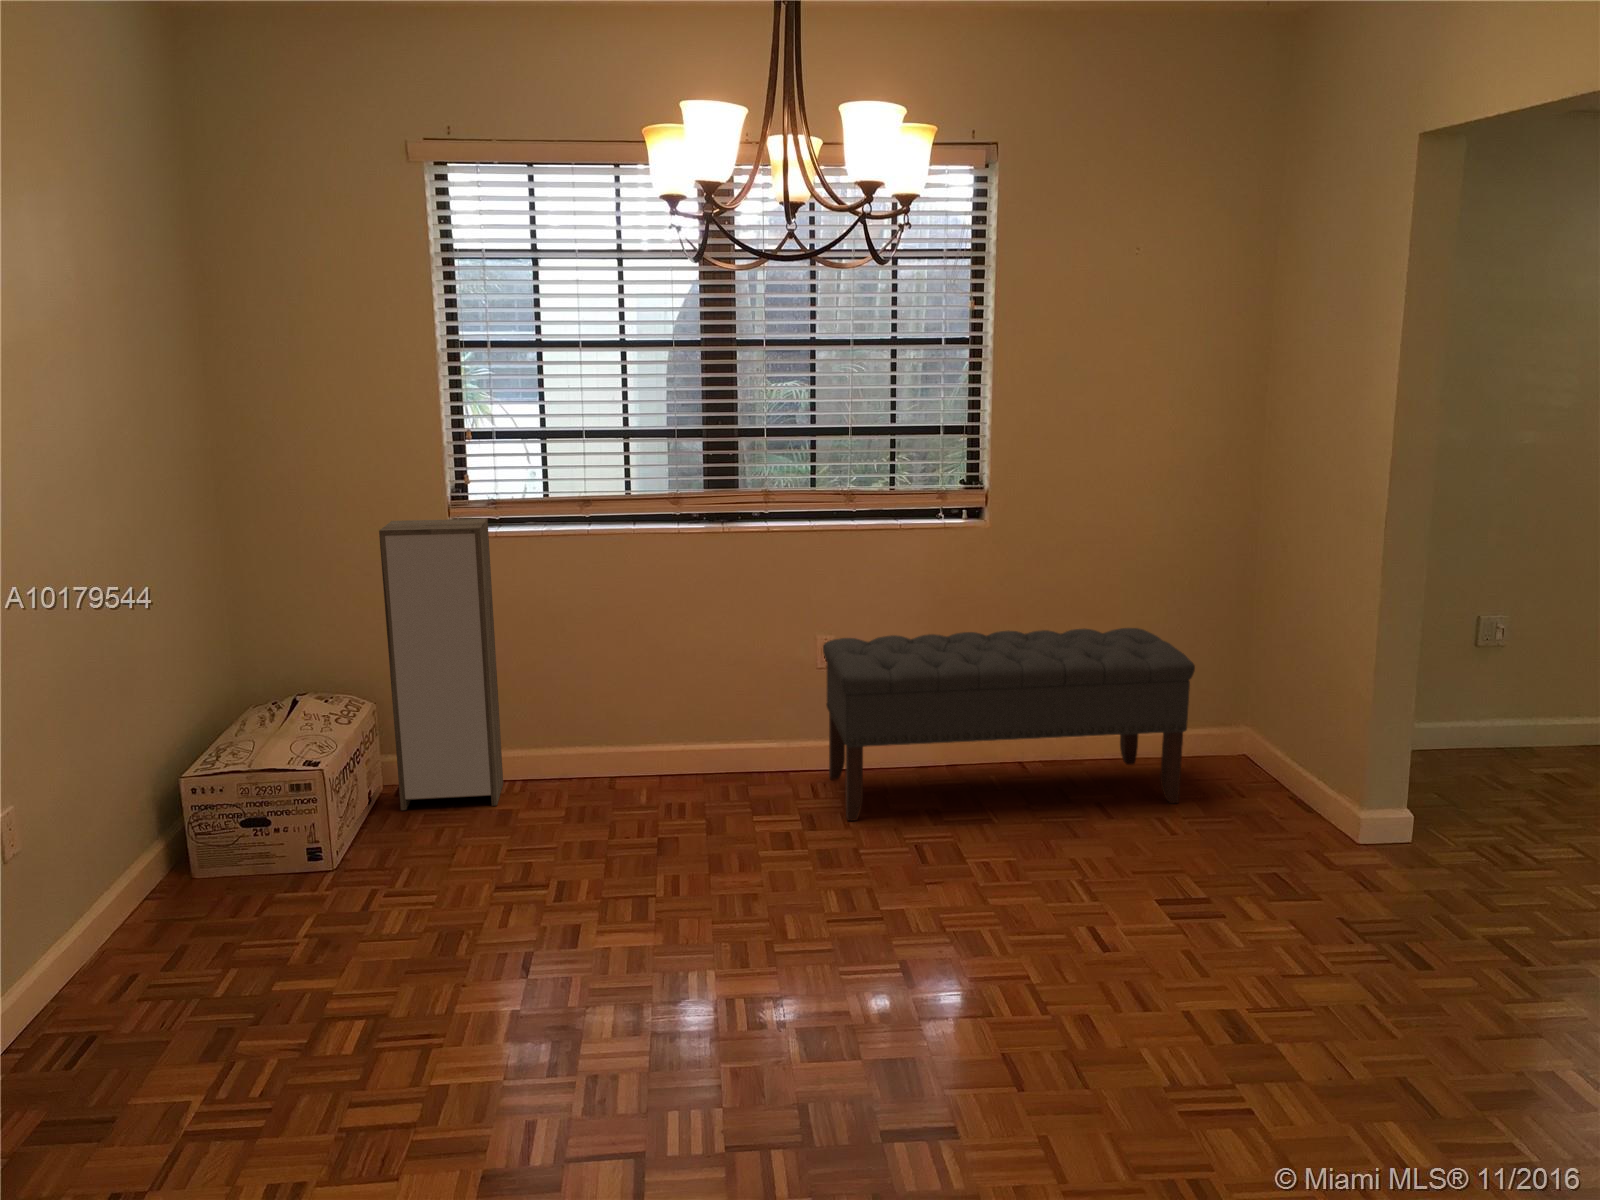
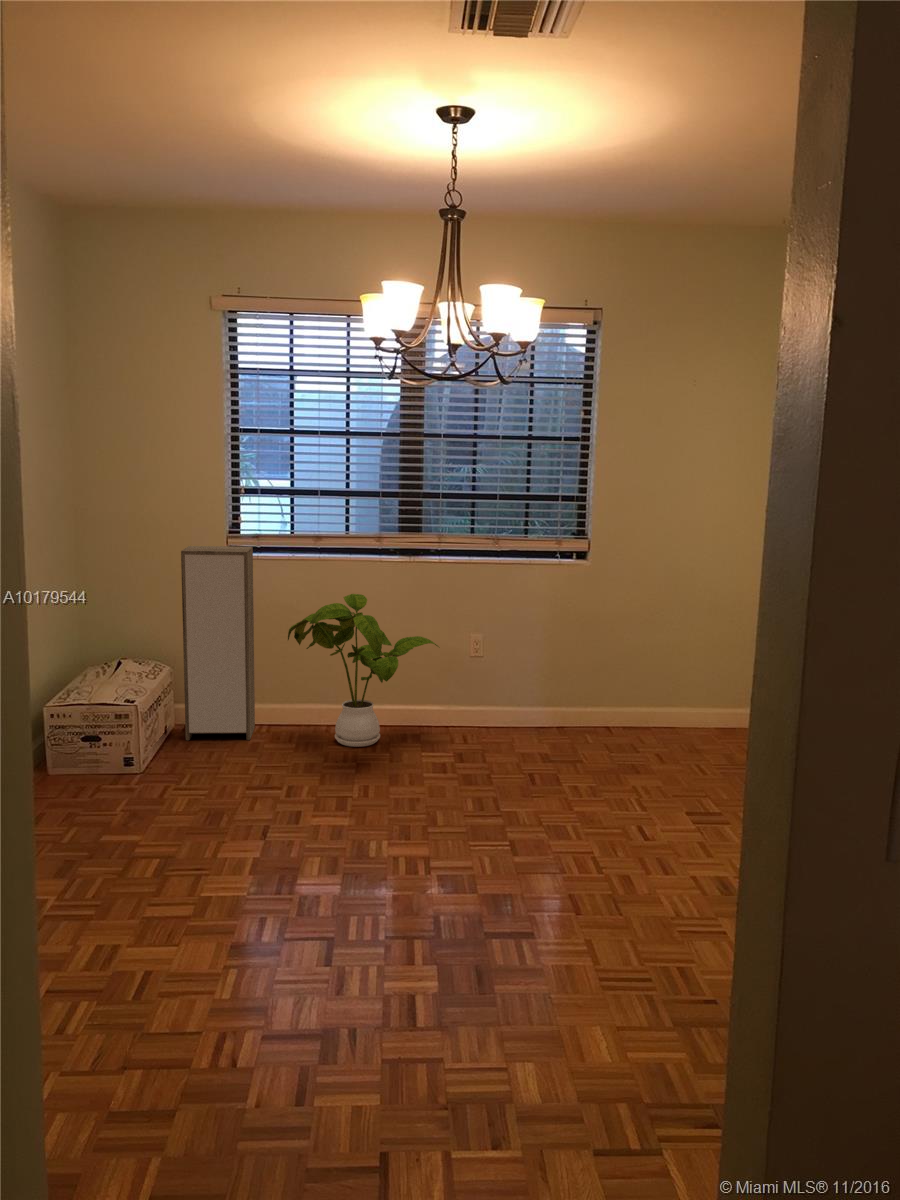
house plant: none [546,586,773,810] -> present [288,594,439,747]
bench: present [823,628,1195,821] -> none [475,636,727,759]

